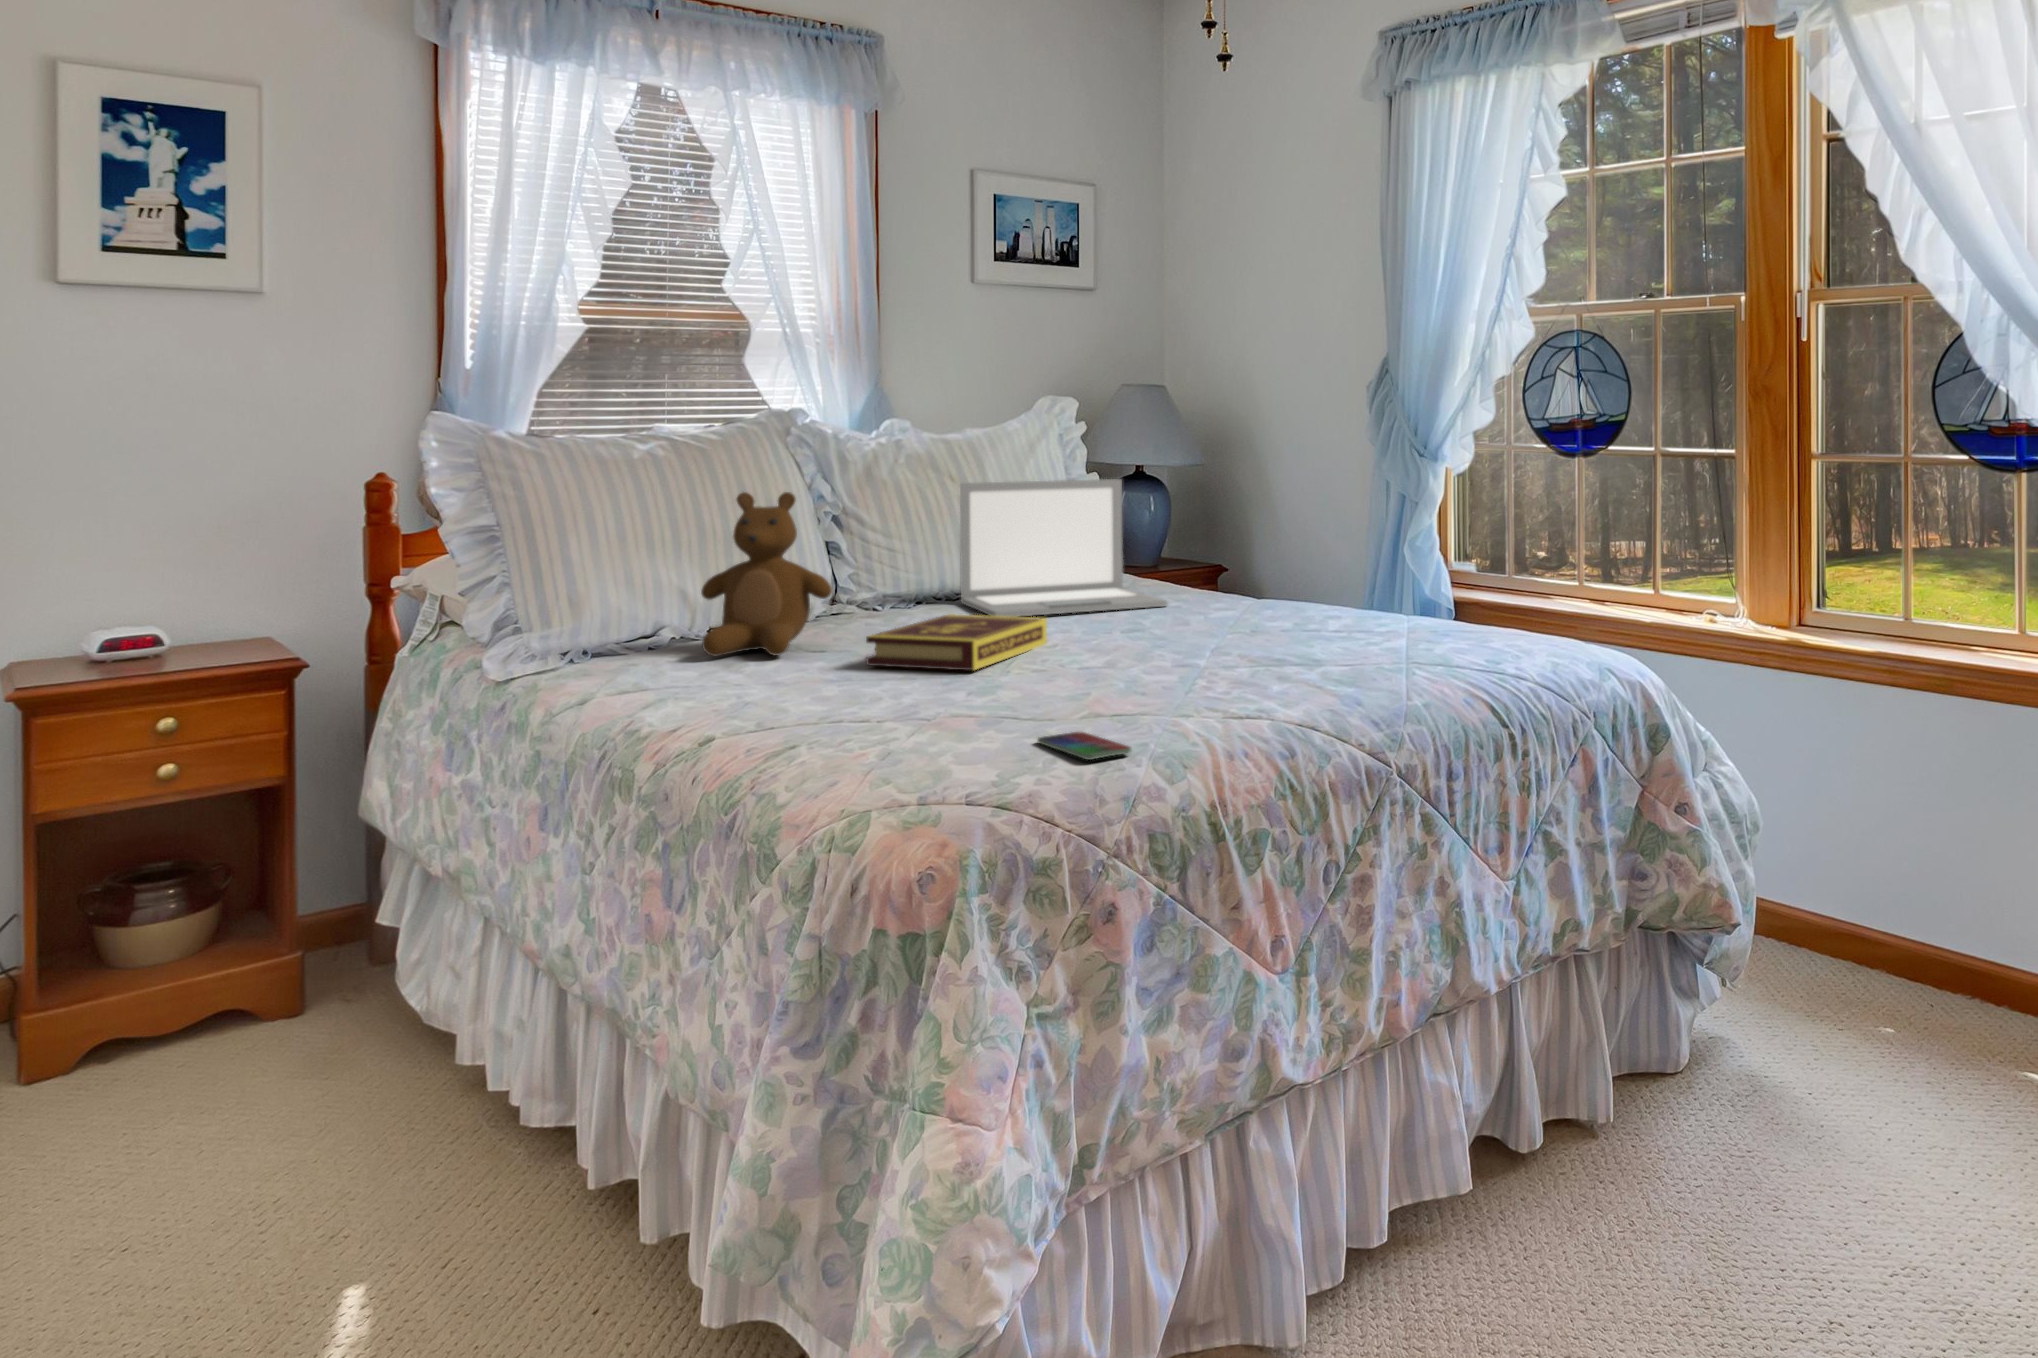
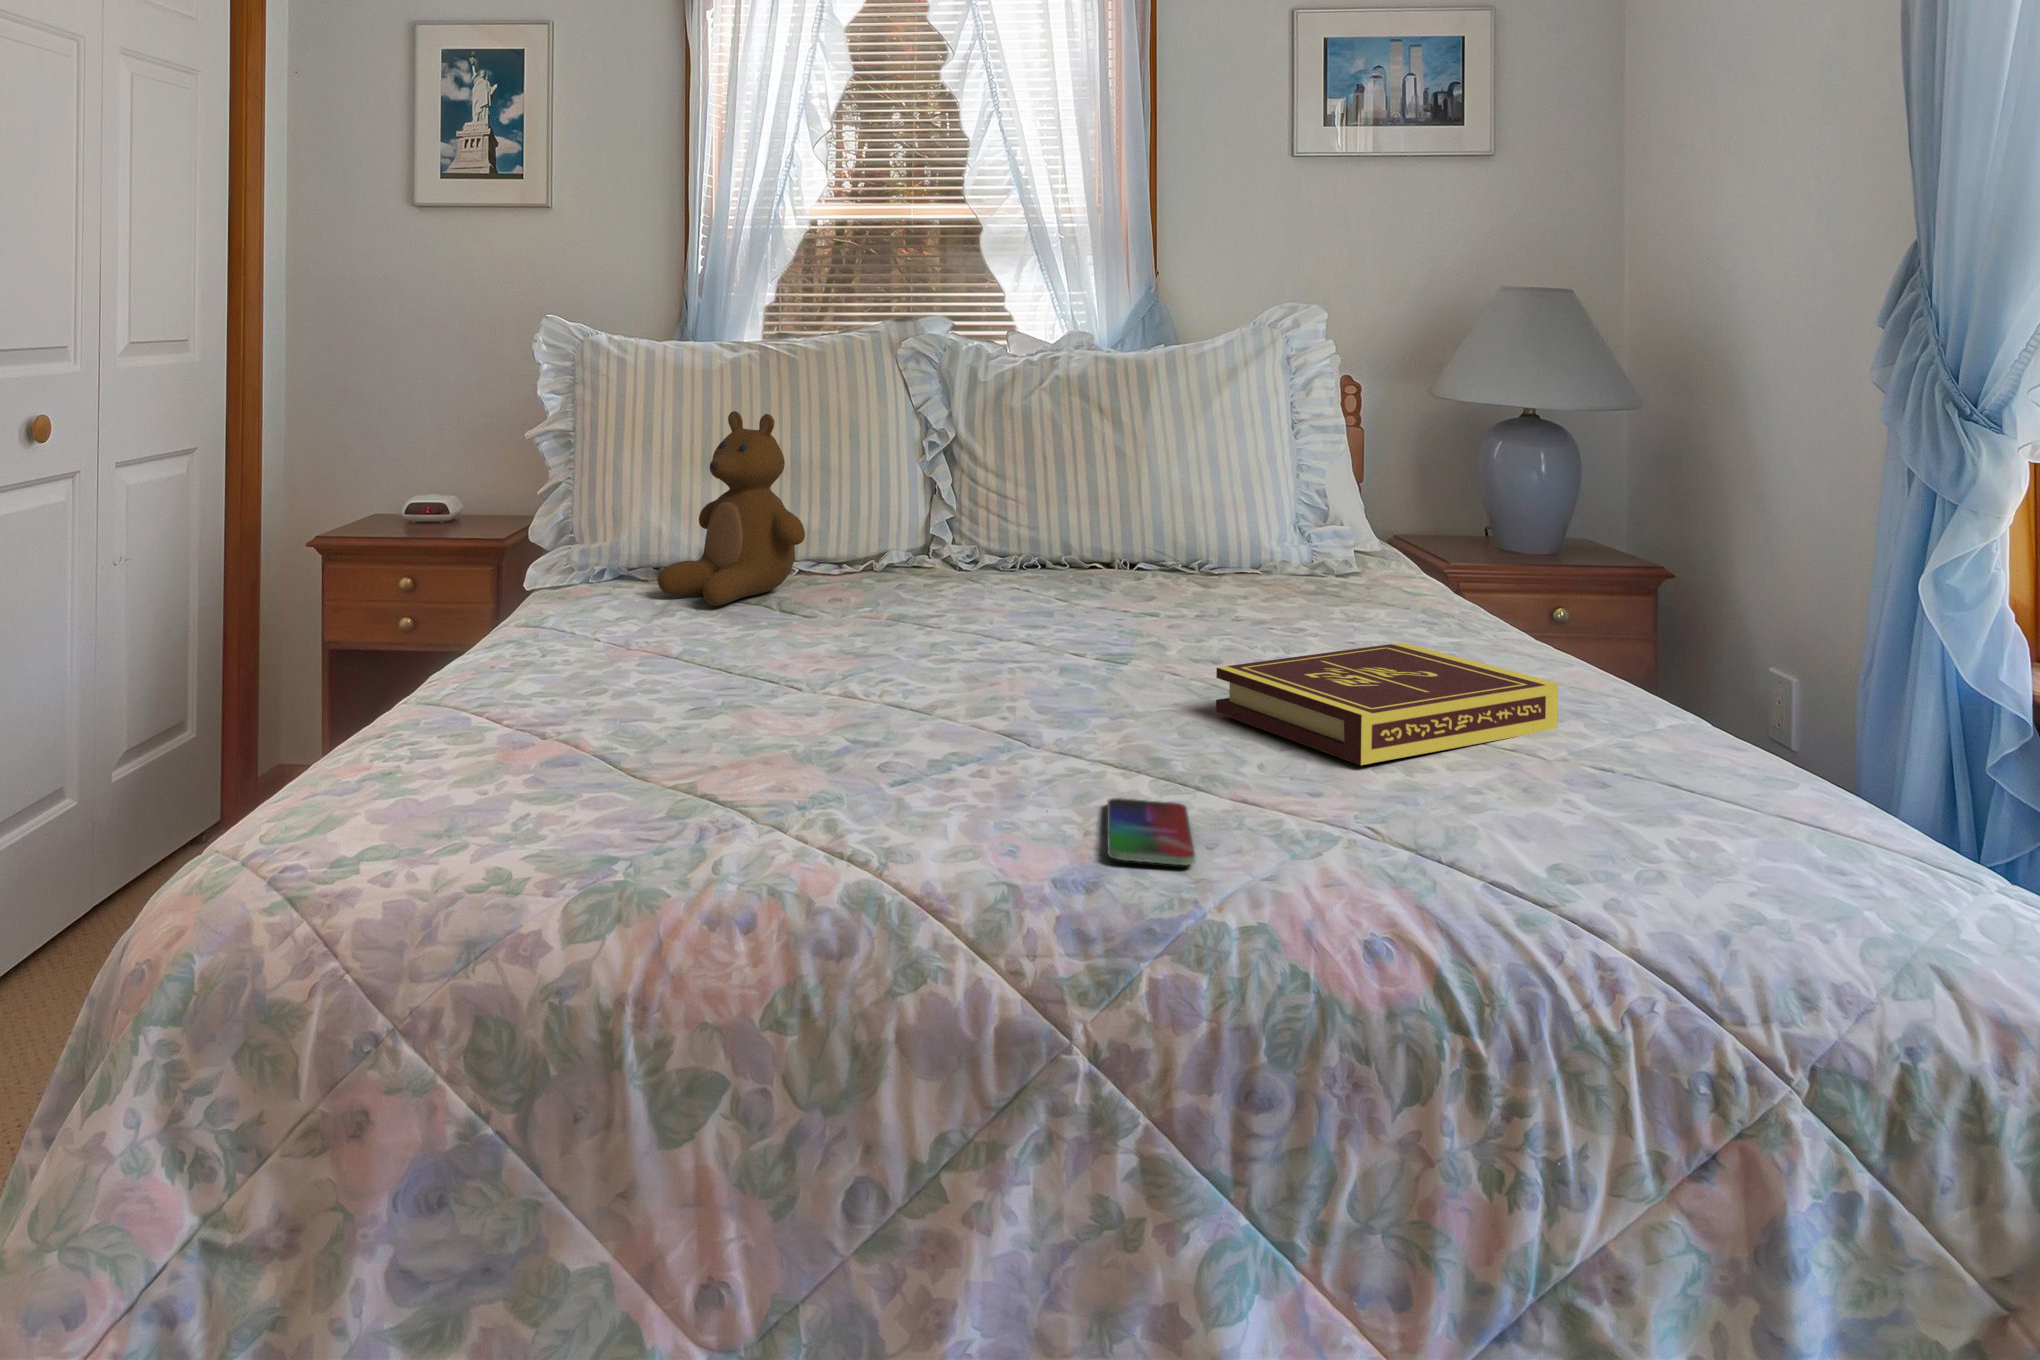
laptop: present [960,479,1167,617] -> none [1035,413,1305,618]
book: present [866,614,1047,670] -> present [1216,643,1558,765]
smartphone: present [1038,732,1131,760] -> present [1107,798,1195,865]

